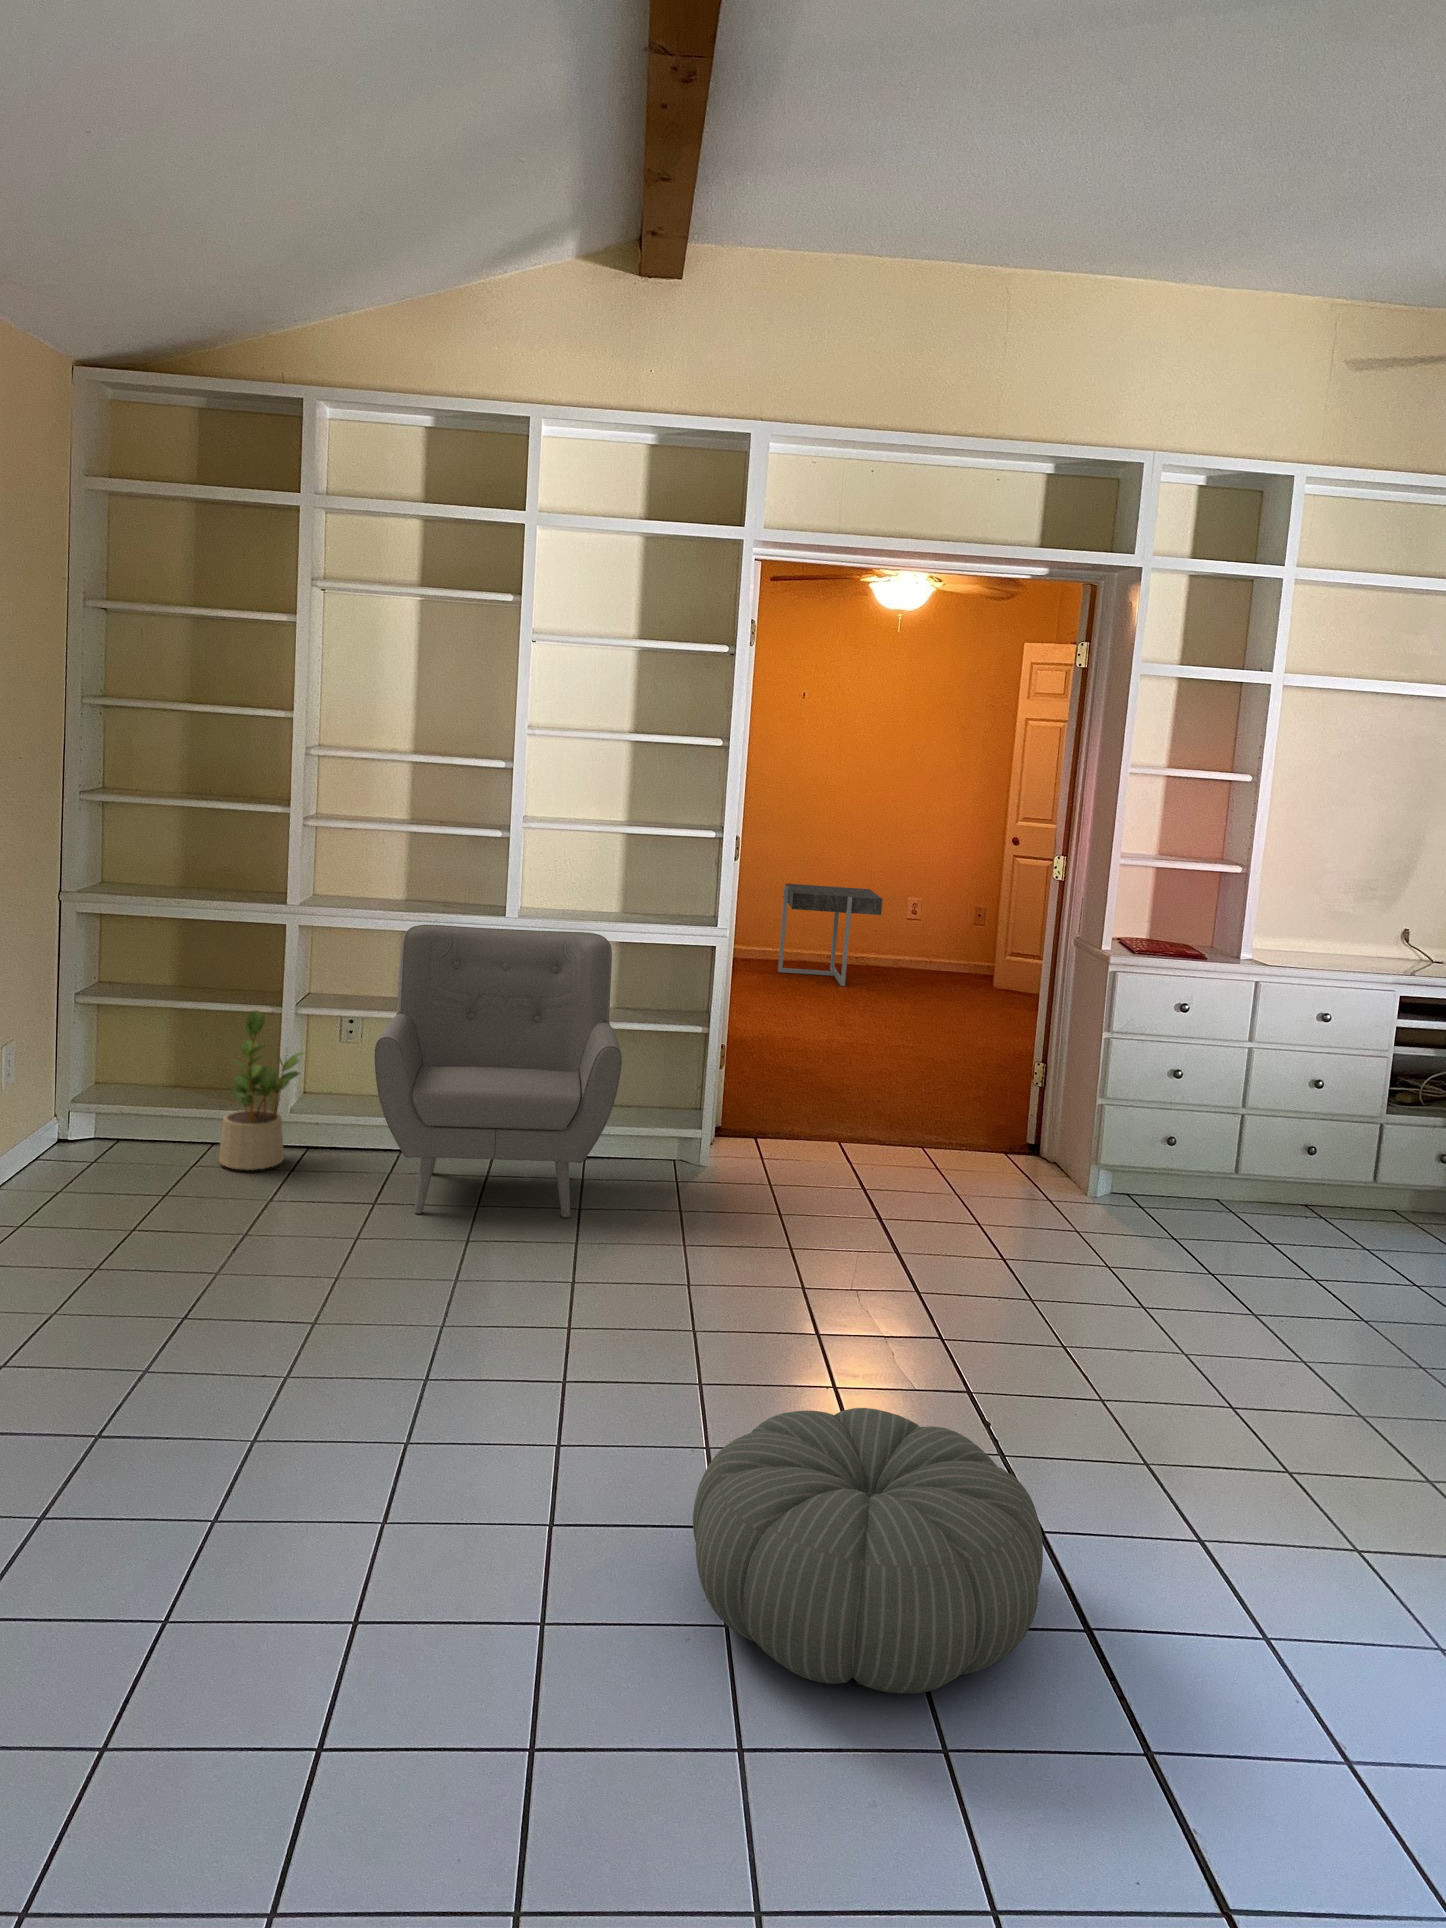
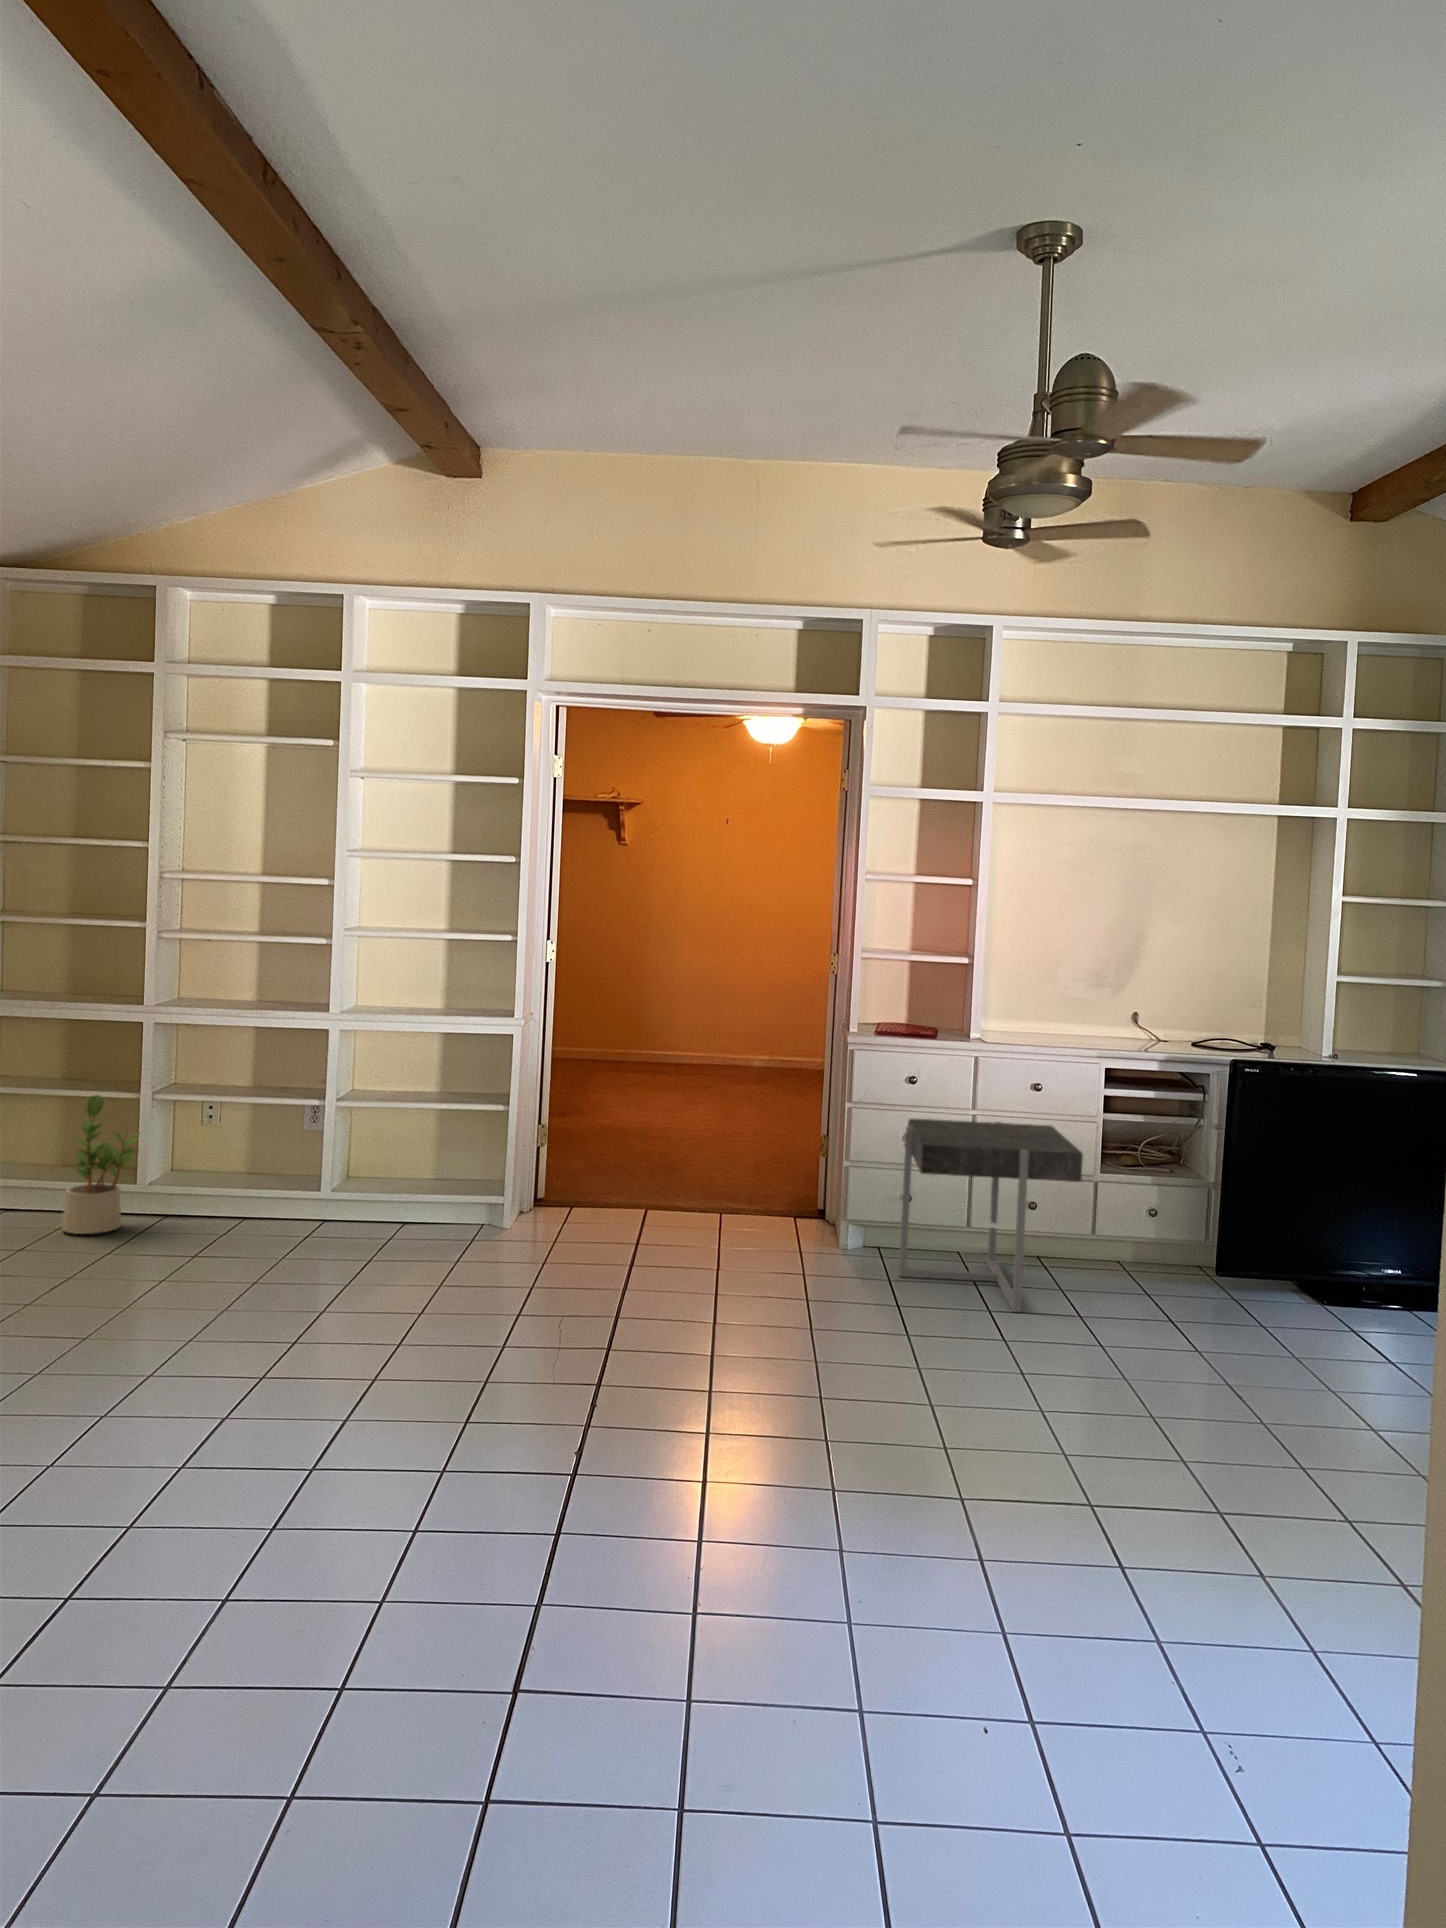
side table: present [778,884,883,986] -> present [899,1119,1083,1312]
armchair: present [375,925,622,1217] -> none [177,1019,408,1267]
pouf: present [693,1408,1043,1693] -> none [237,1371,534,1574]

